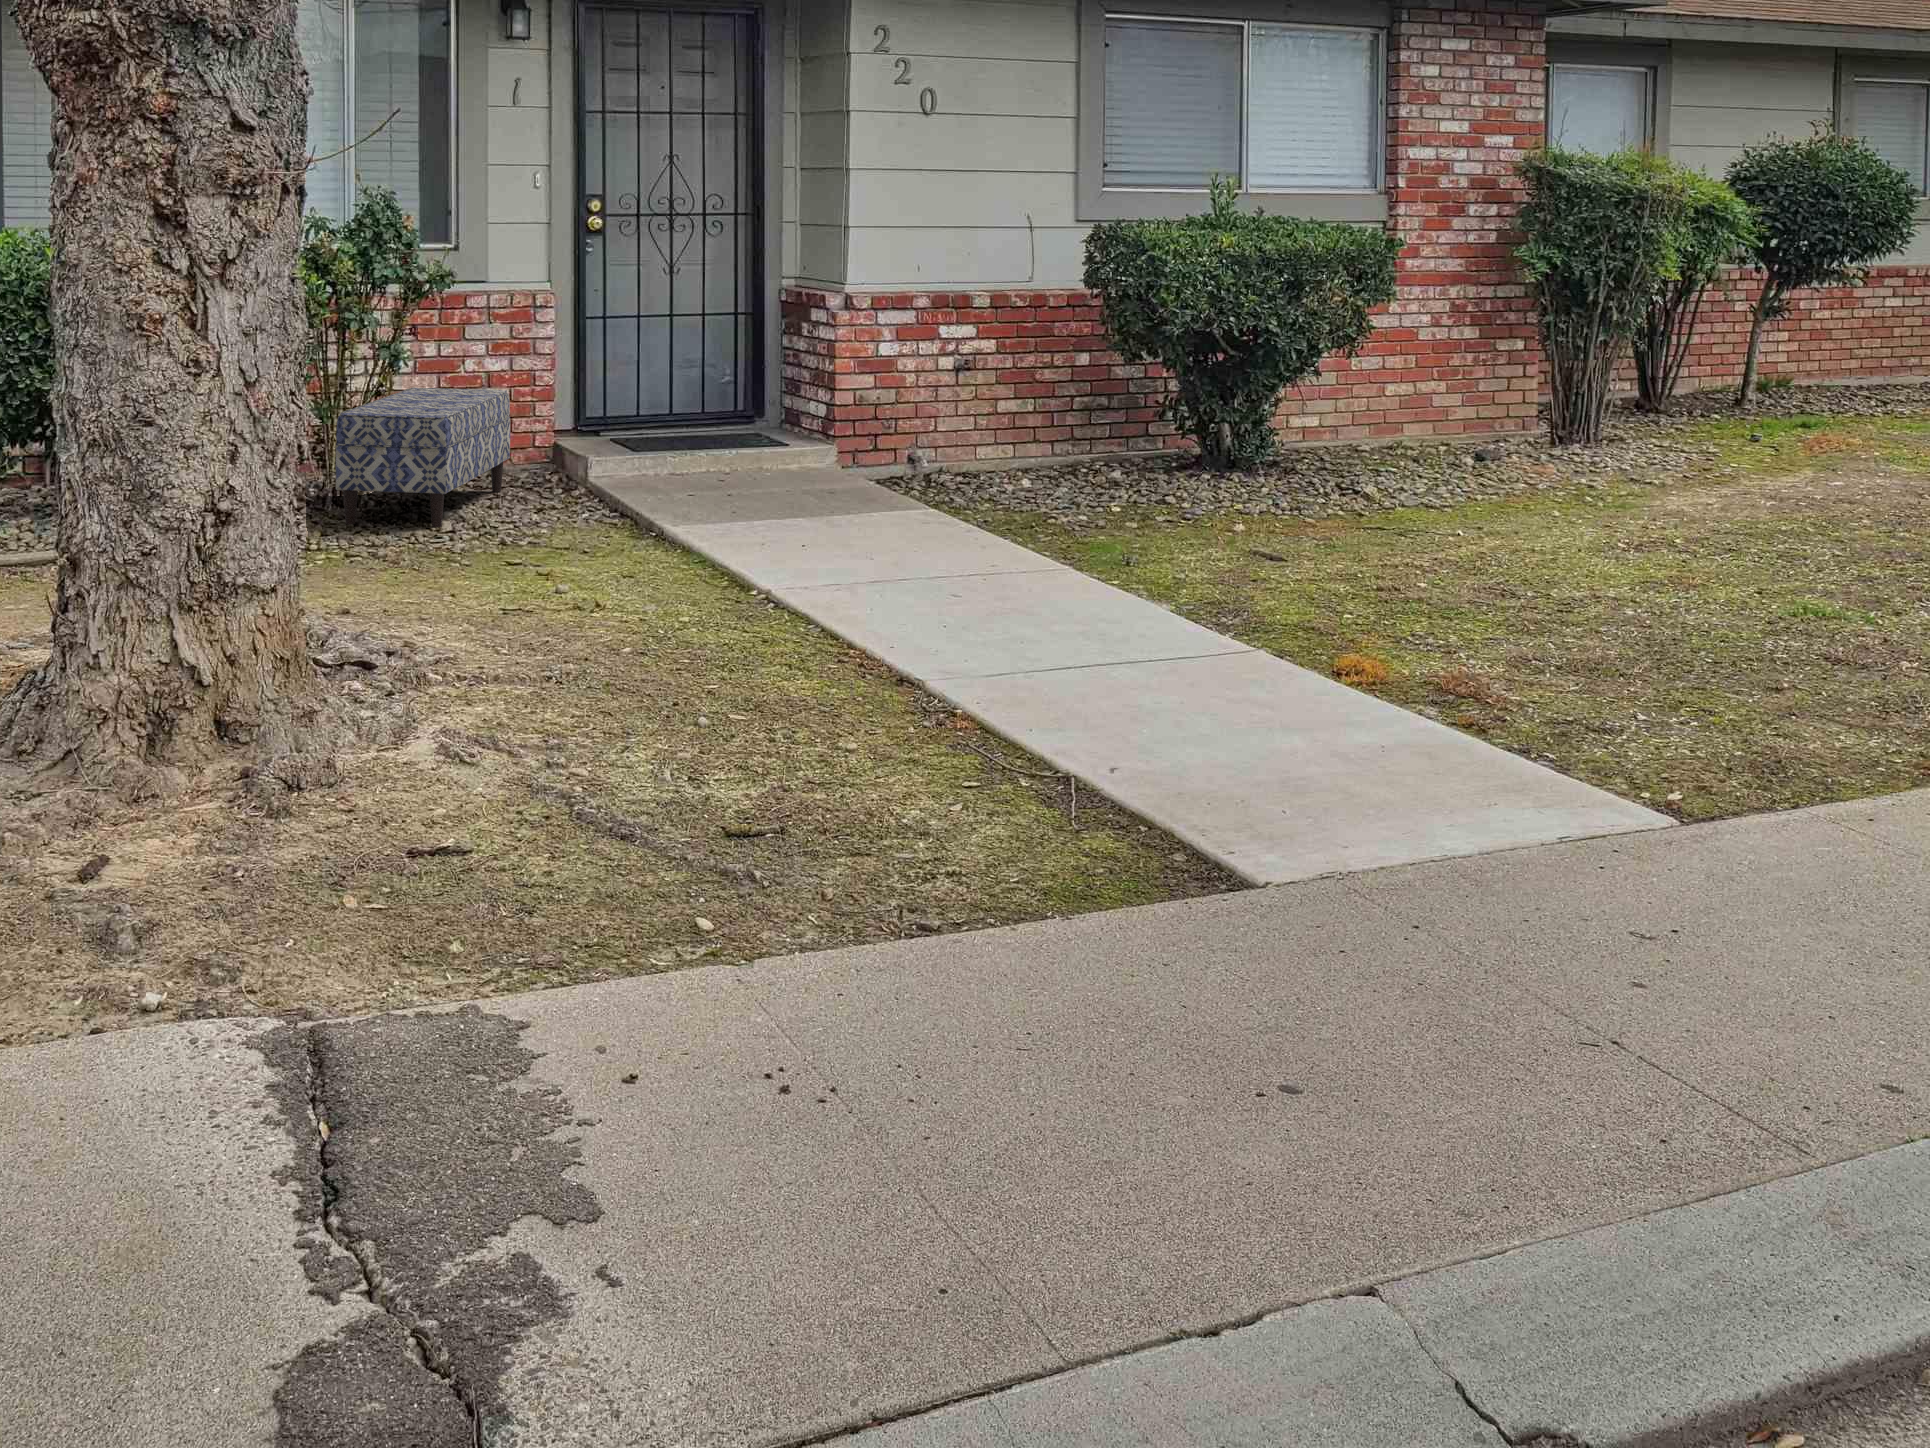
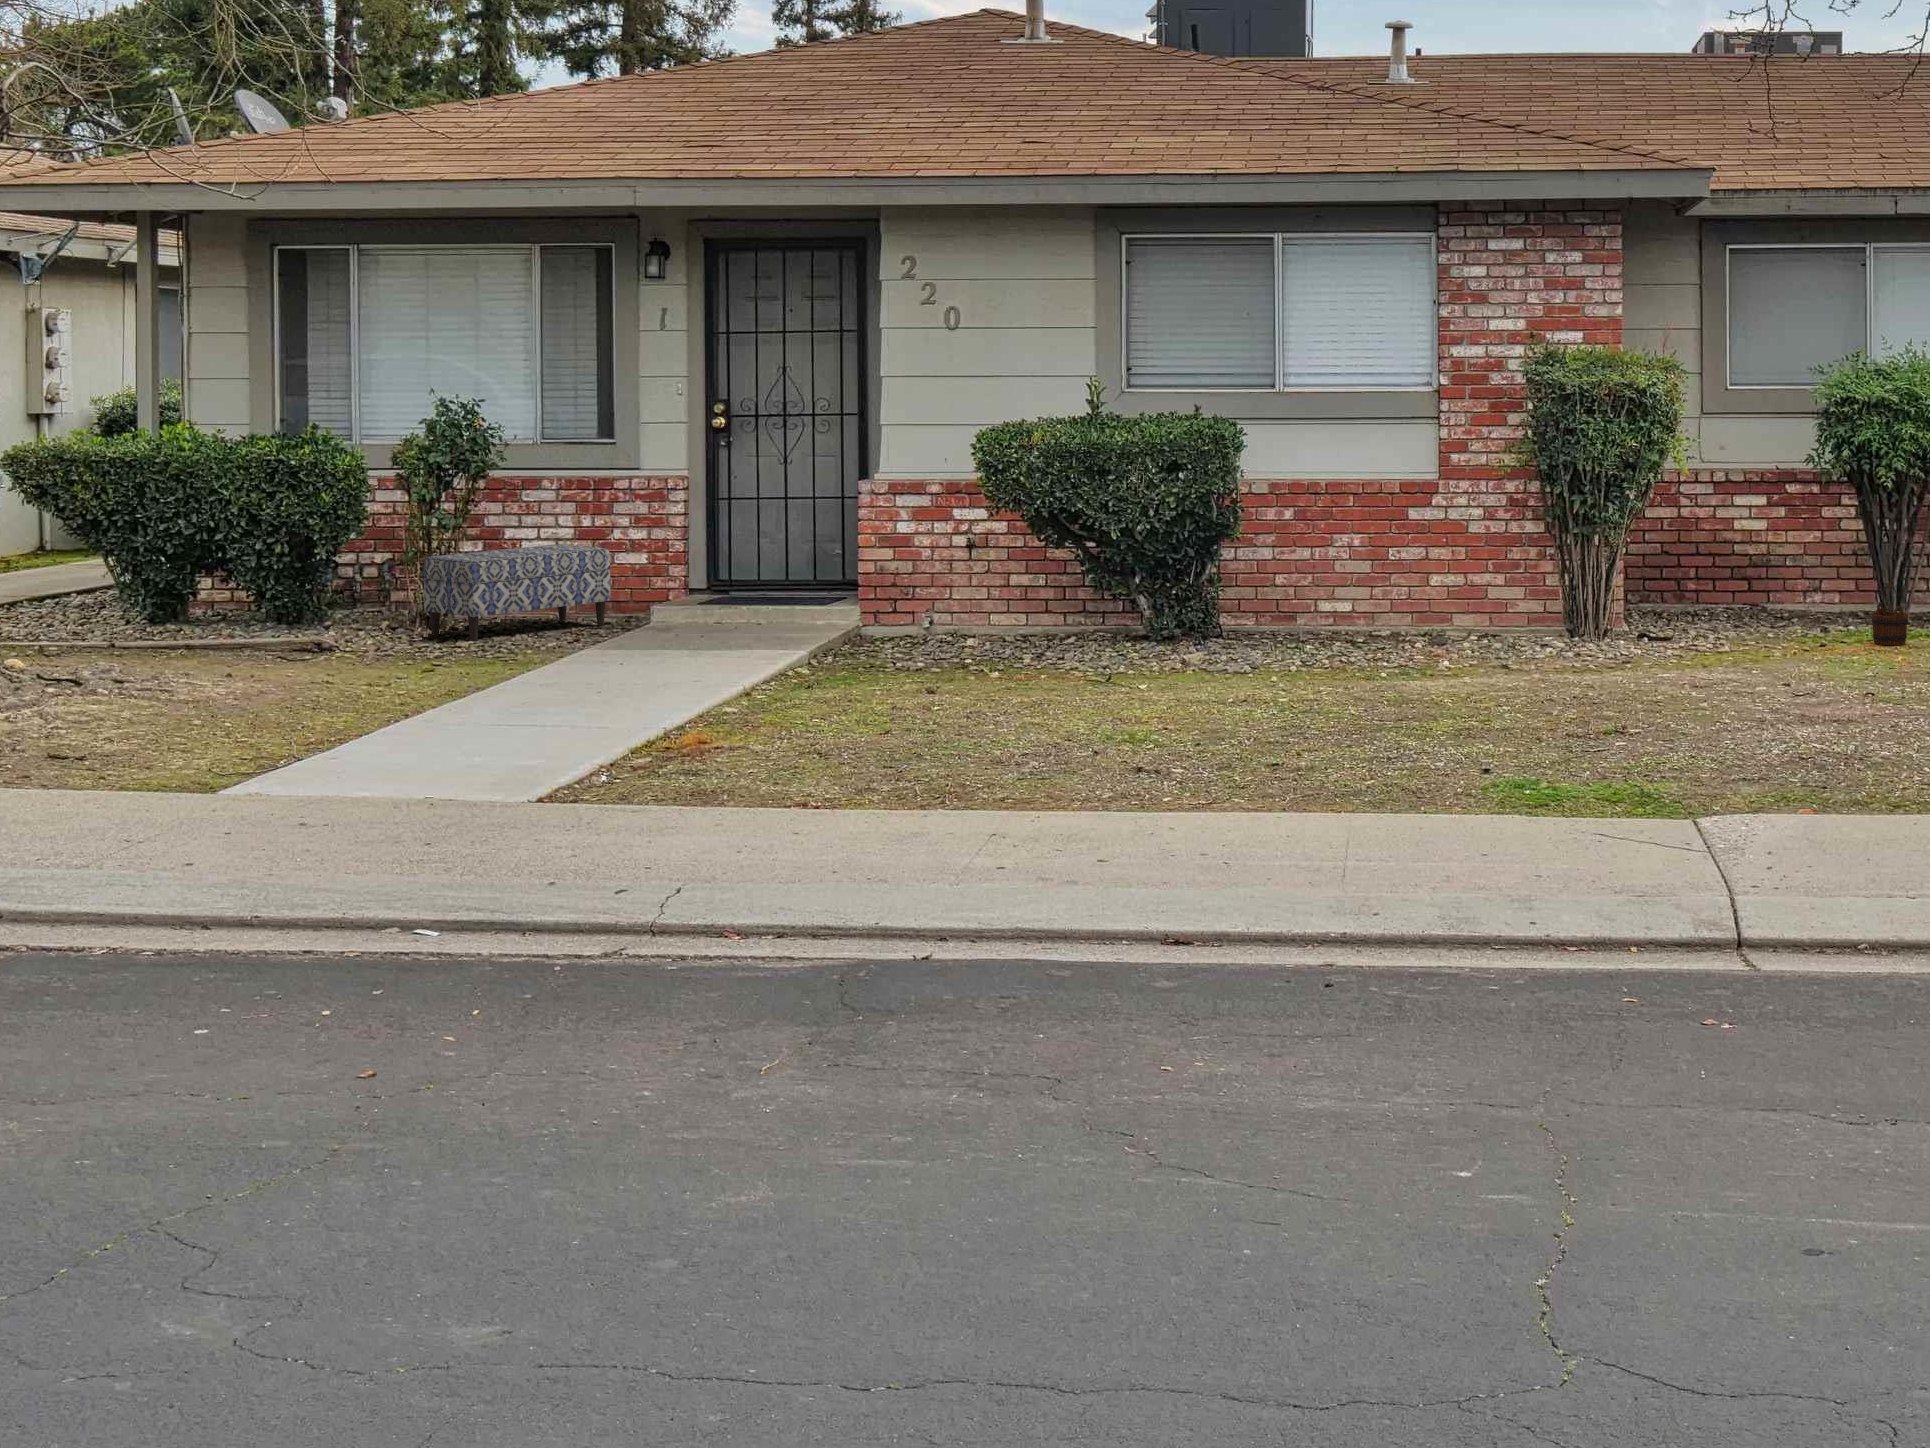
wooden bucket: none [1676,372,1713,428] -> present [1871,584,1908,646]

